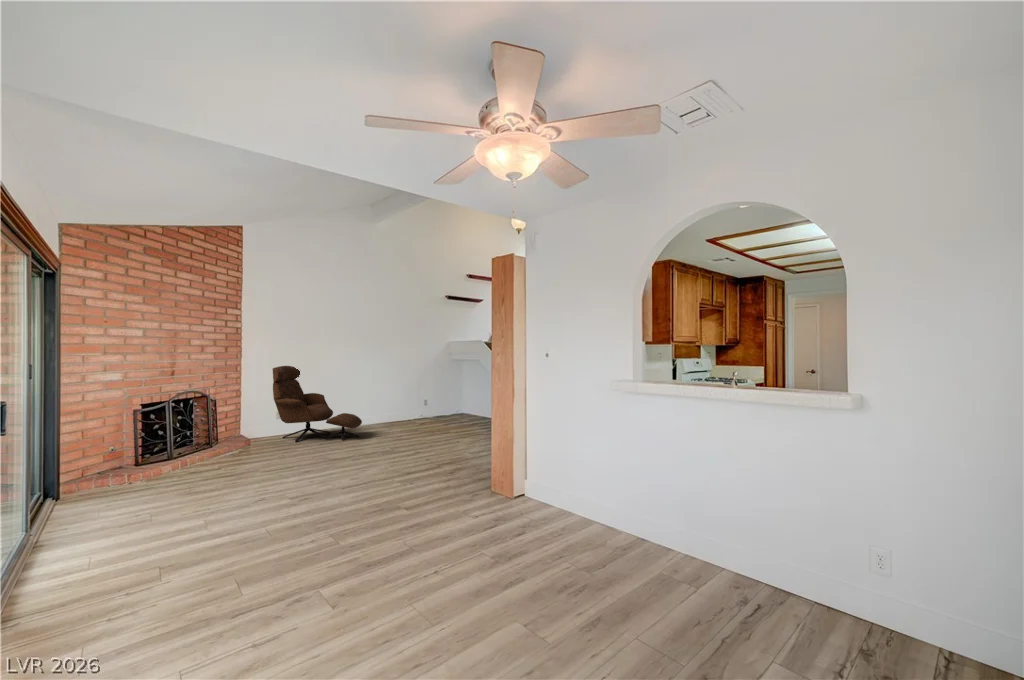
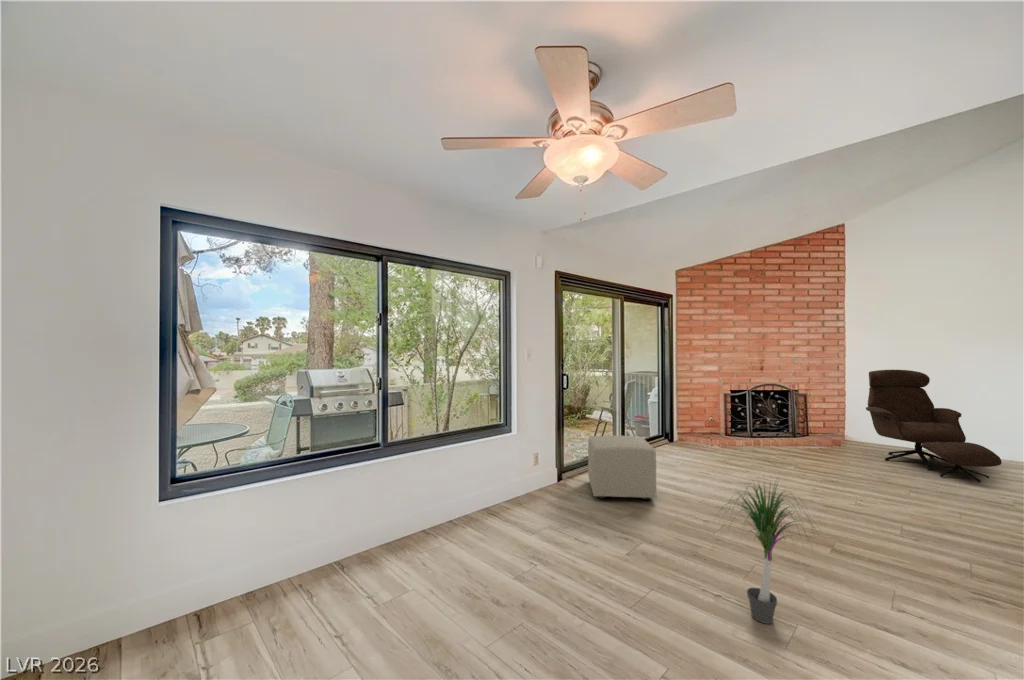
potted plant: none [505,421,567,519] -> present [737,486,812,624]
ottoman: none [218,465,335,557] -> present [588,436,656,500]

